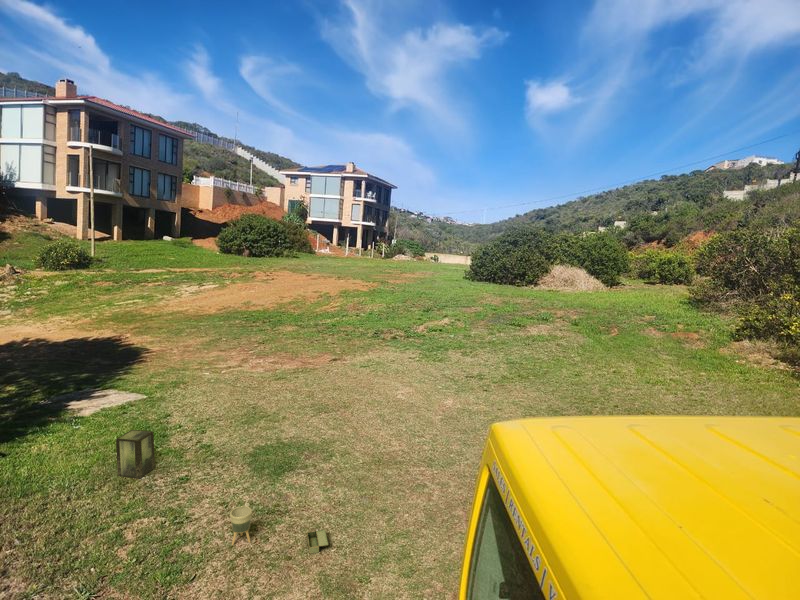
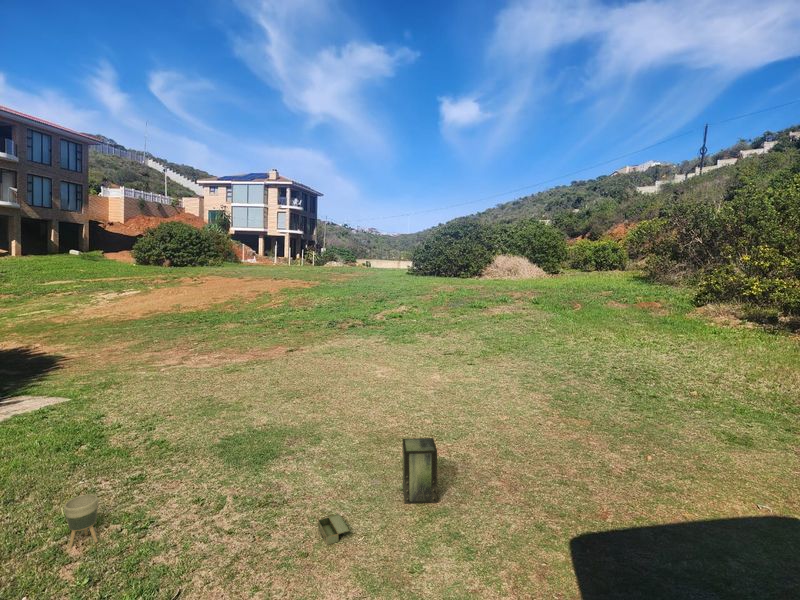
storage box: present [116,430,155,479] -> present [403,438,437,504]
planter: present [230,506,252,545] -> present [64,494,98,549]

